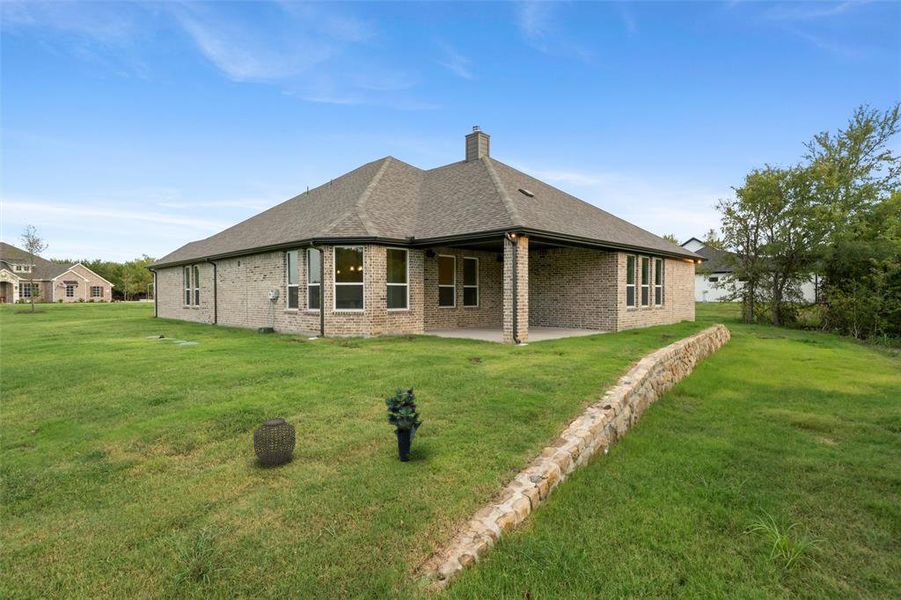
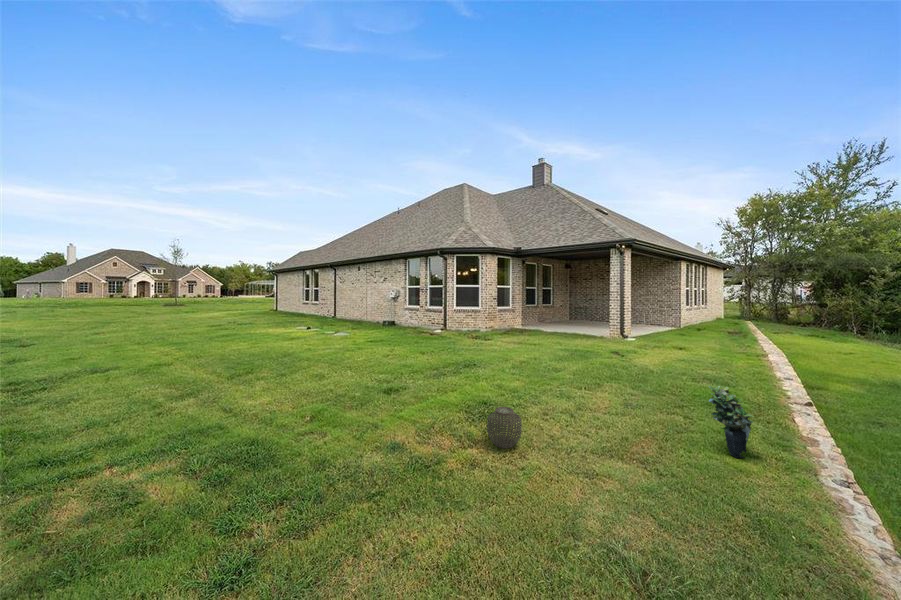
woven basket: present [254,418,295,464] -> present [487,407,522,448]

